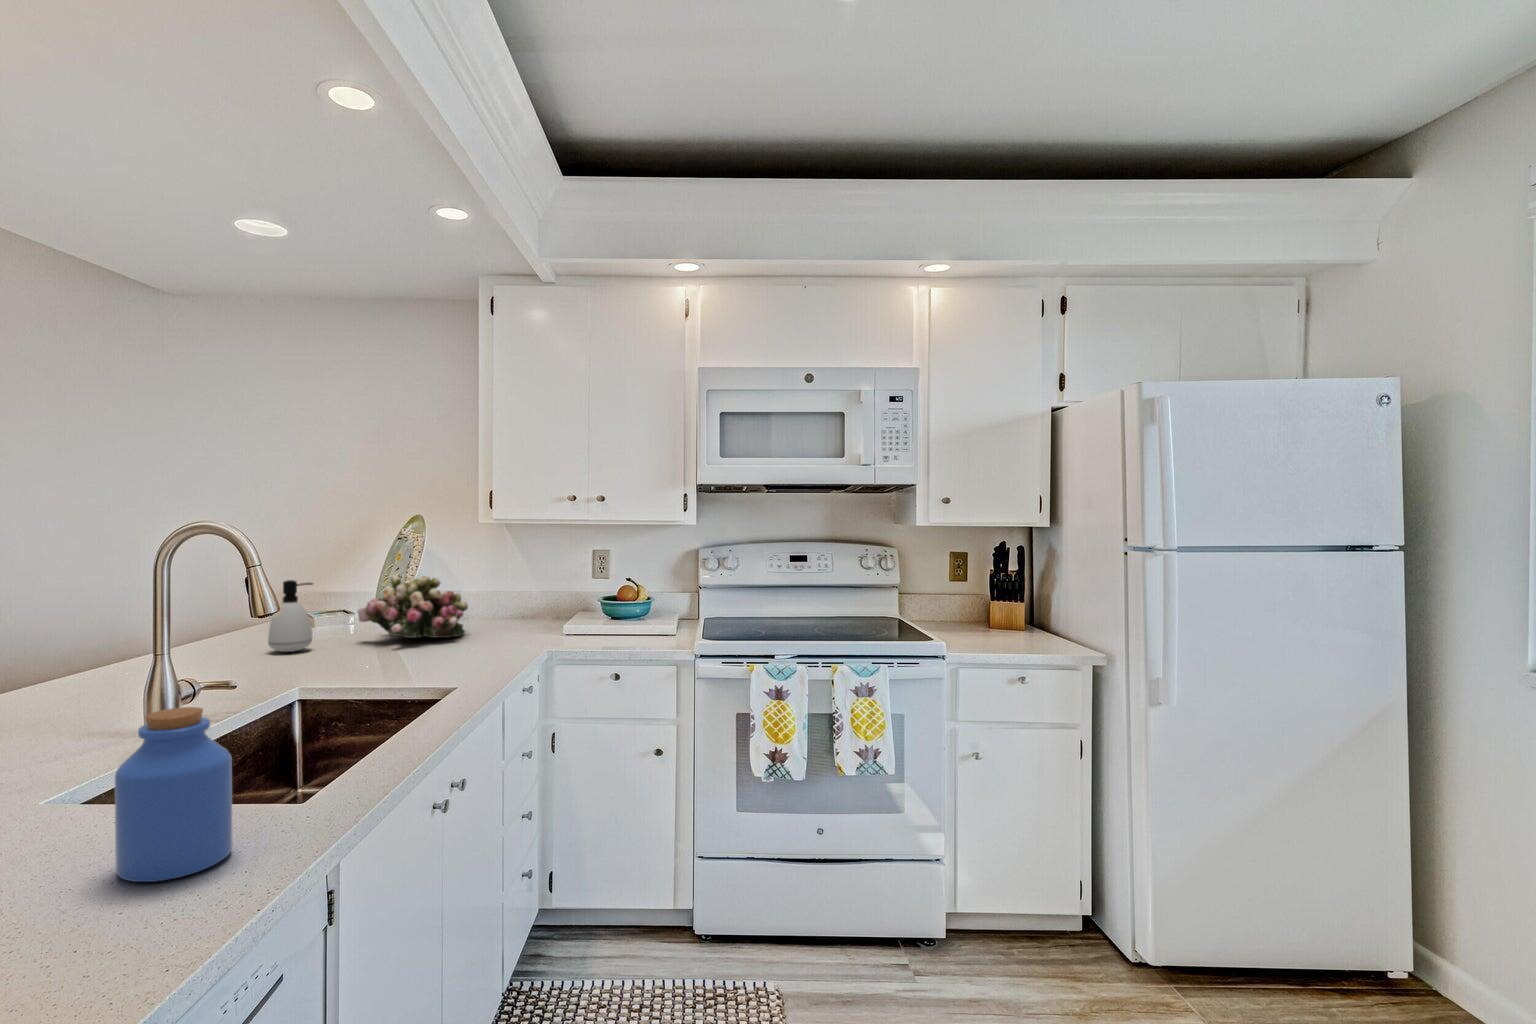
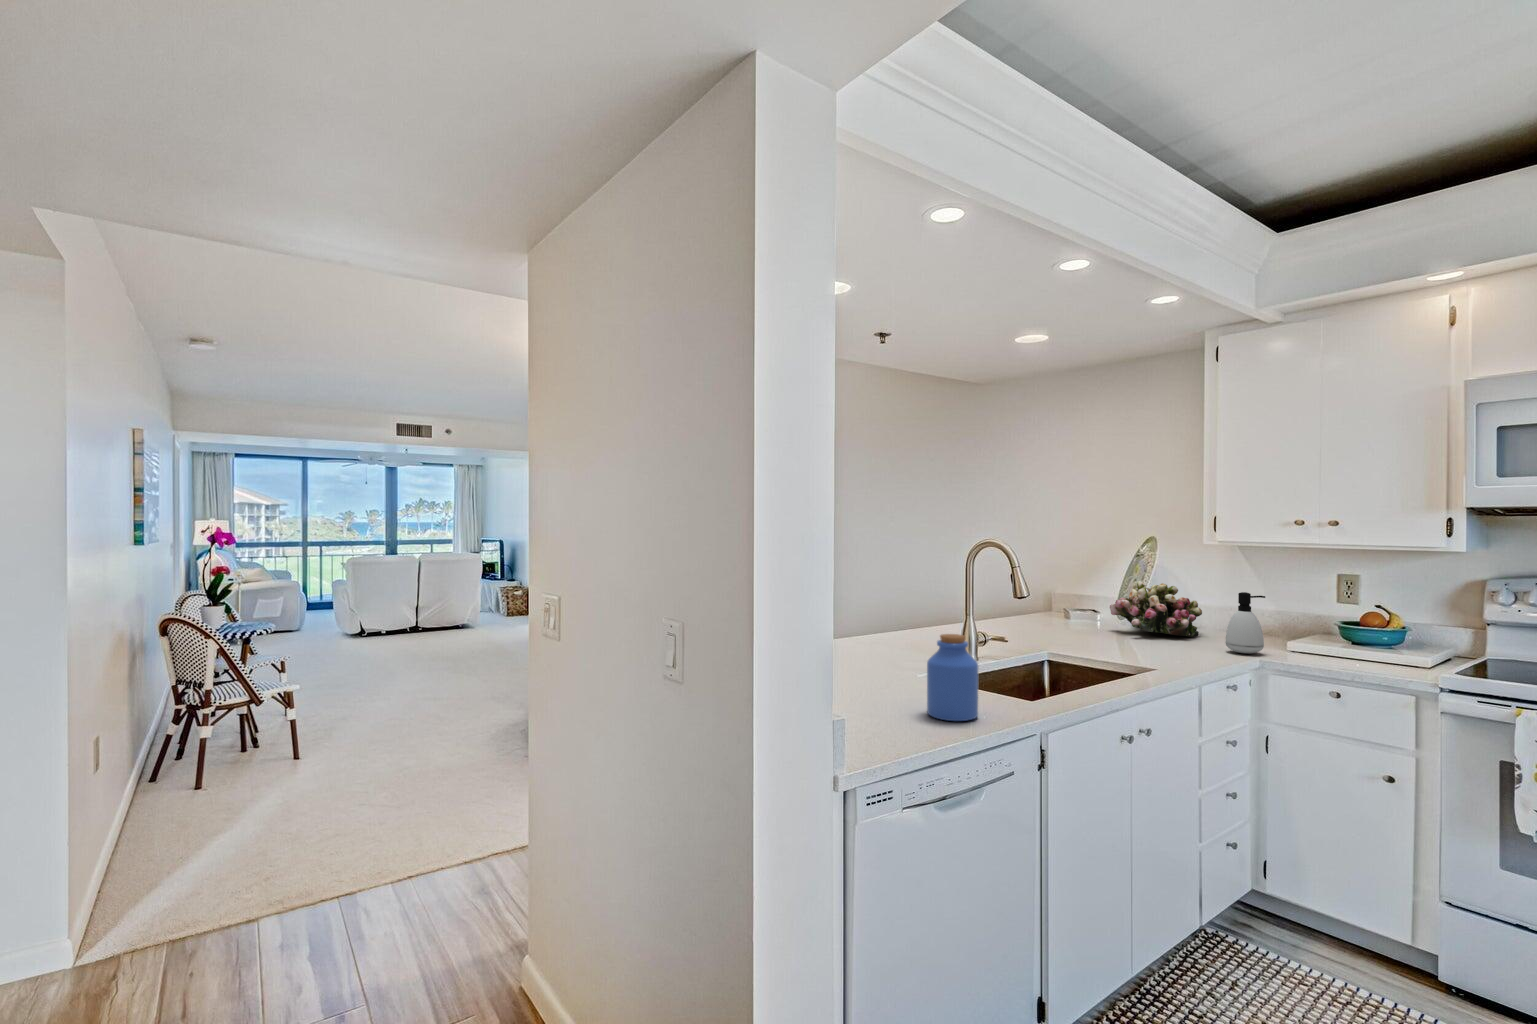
soap dispenser: present [268,580,313,652] -> present [1225,592,1265,654]

